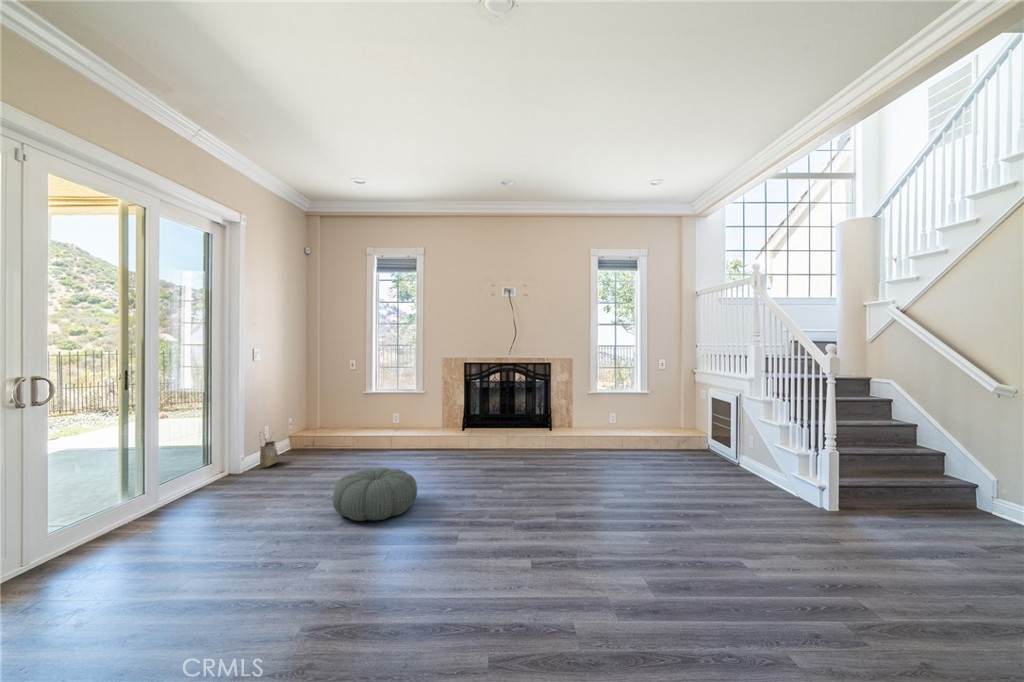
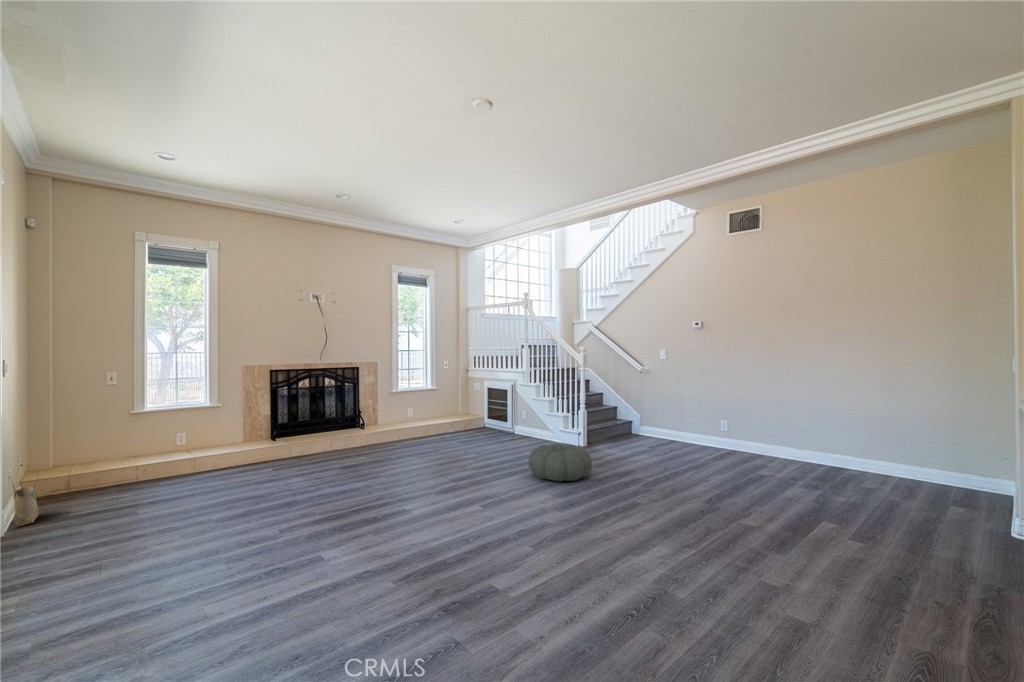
pouf: present [333,468,417,521] -> present [529,444,592,481]

